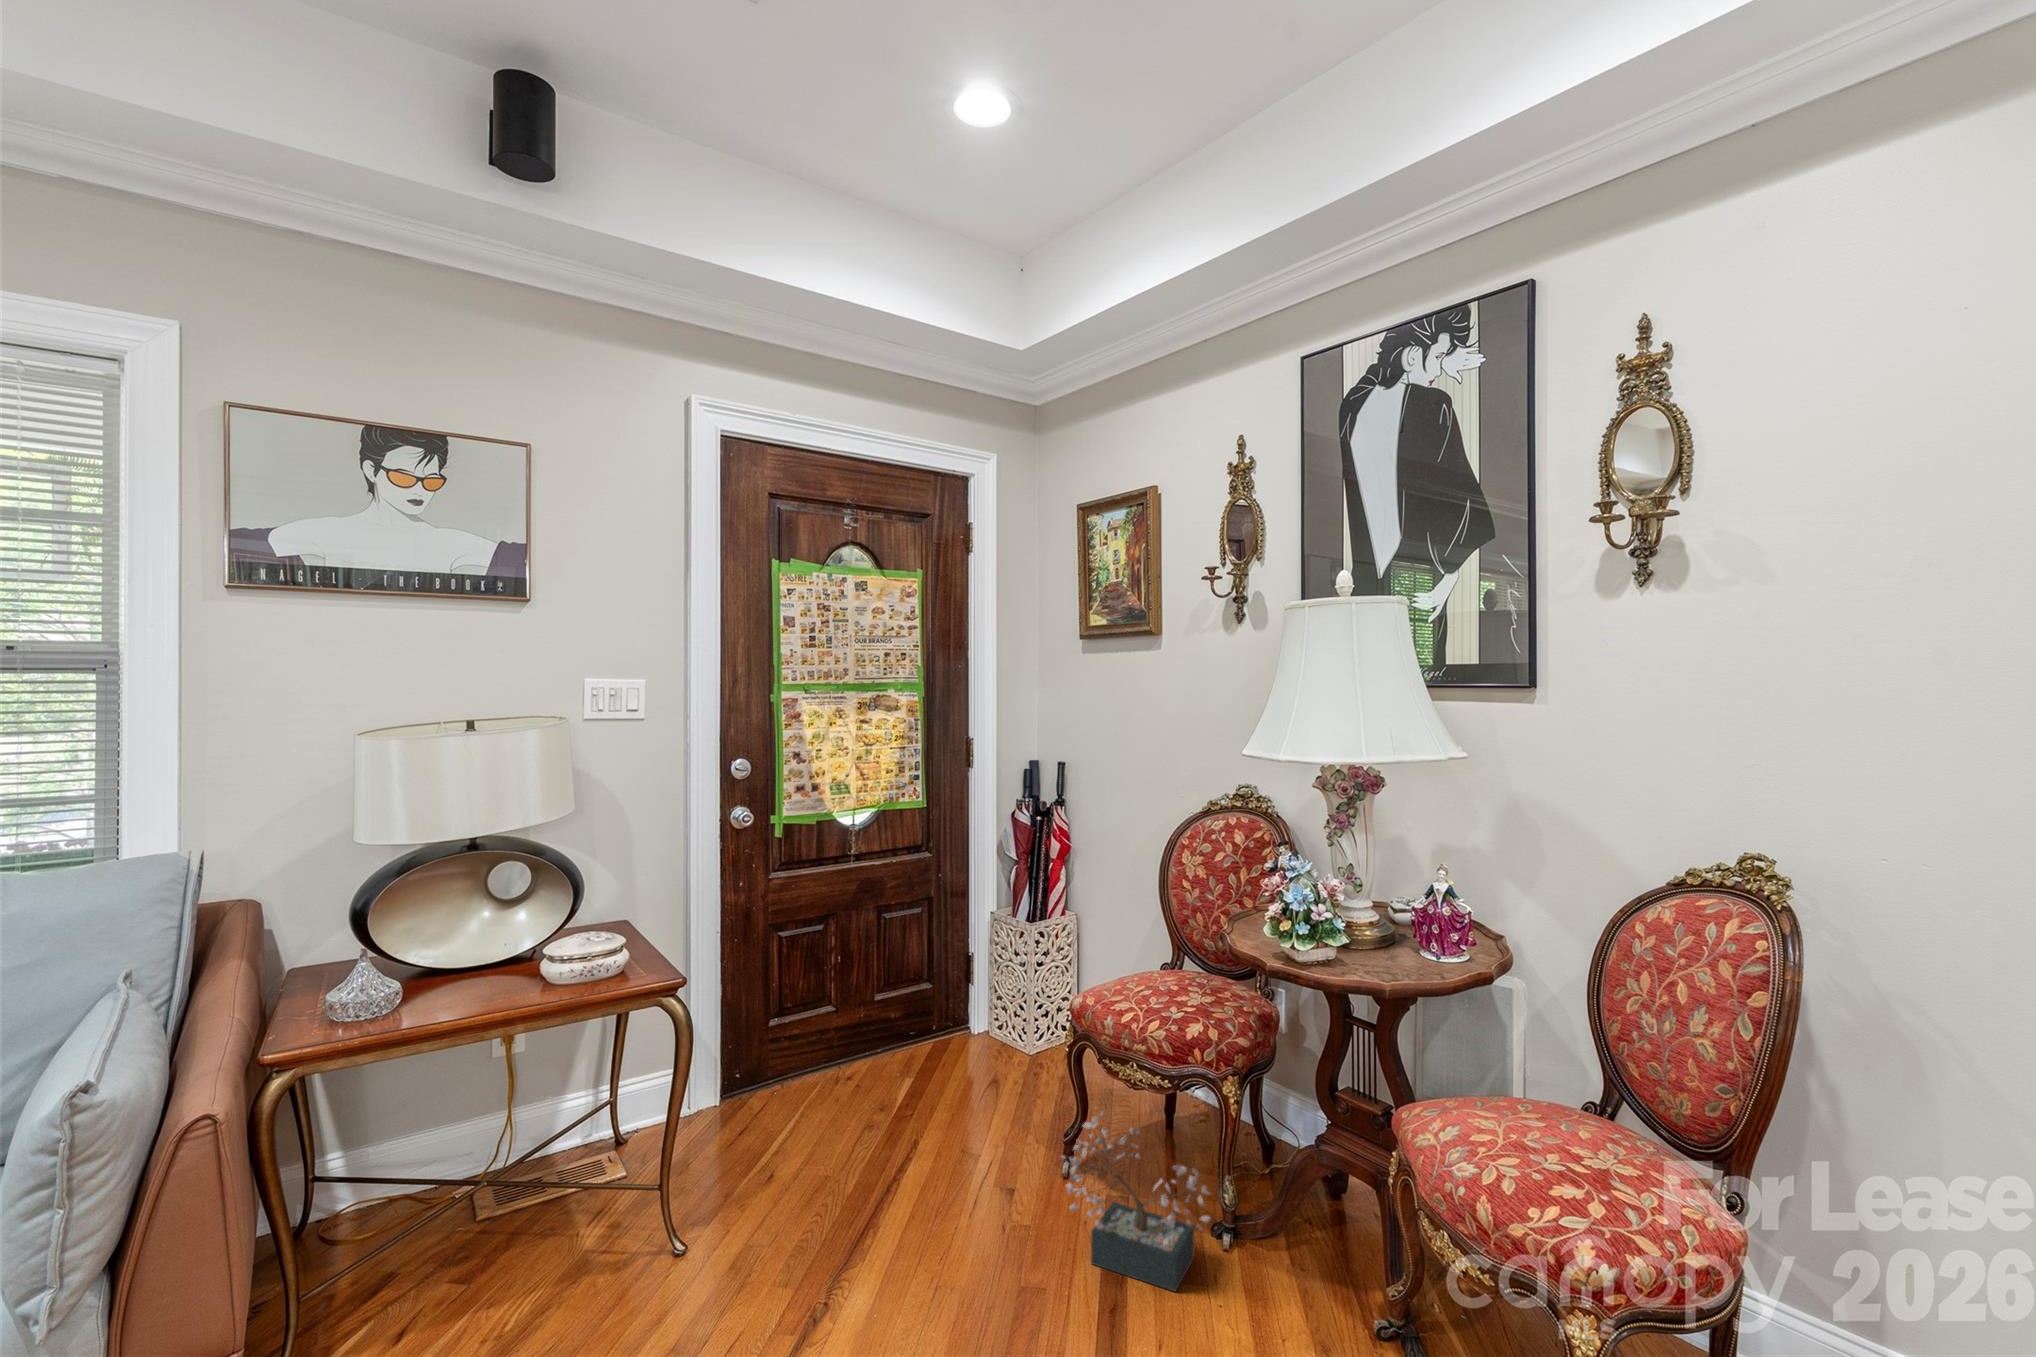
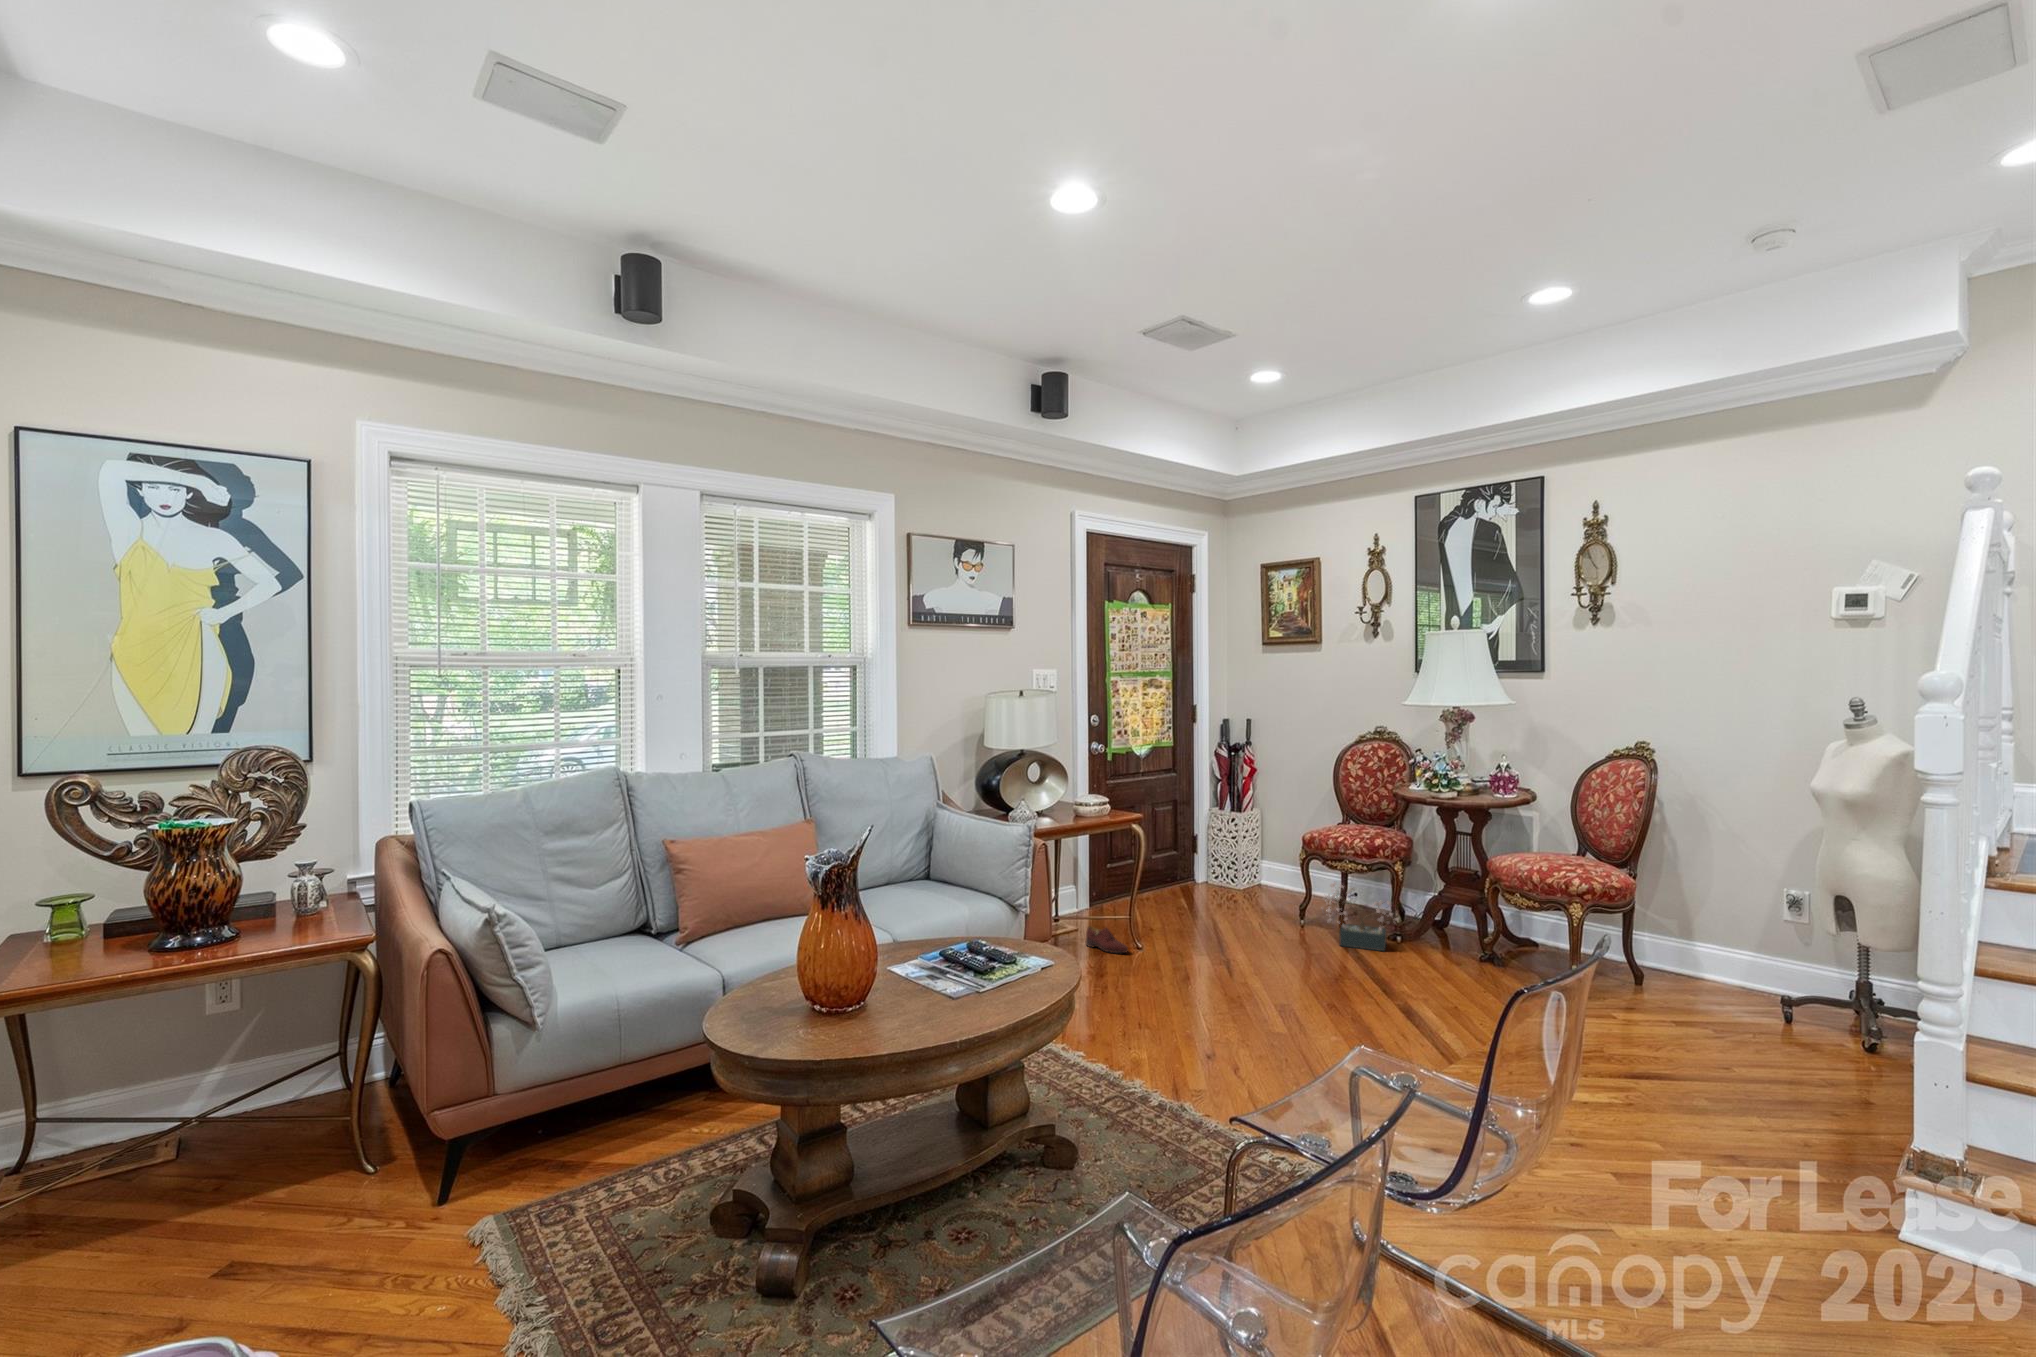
shoe: none [567,1204,622,1287] -> present [1086,926,1128,953]

